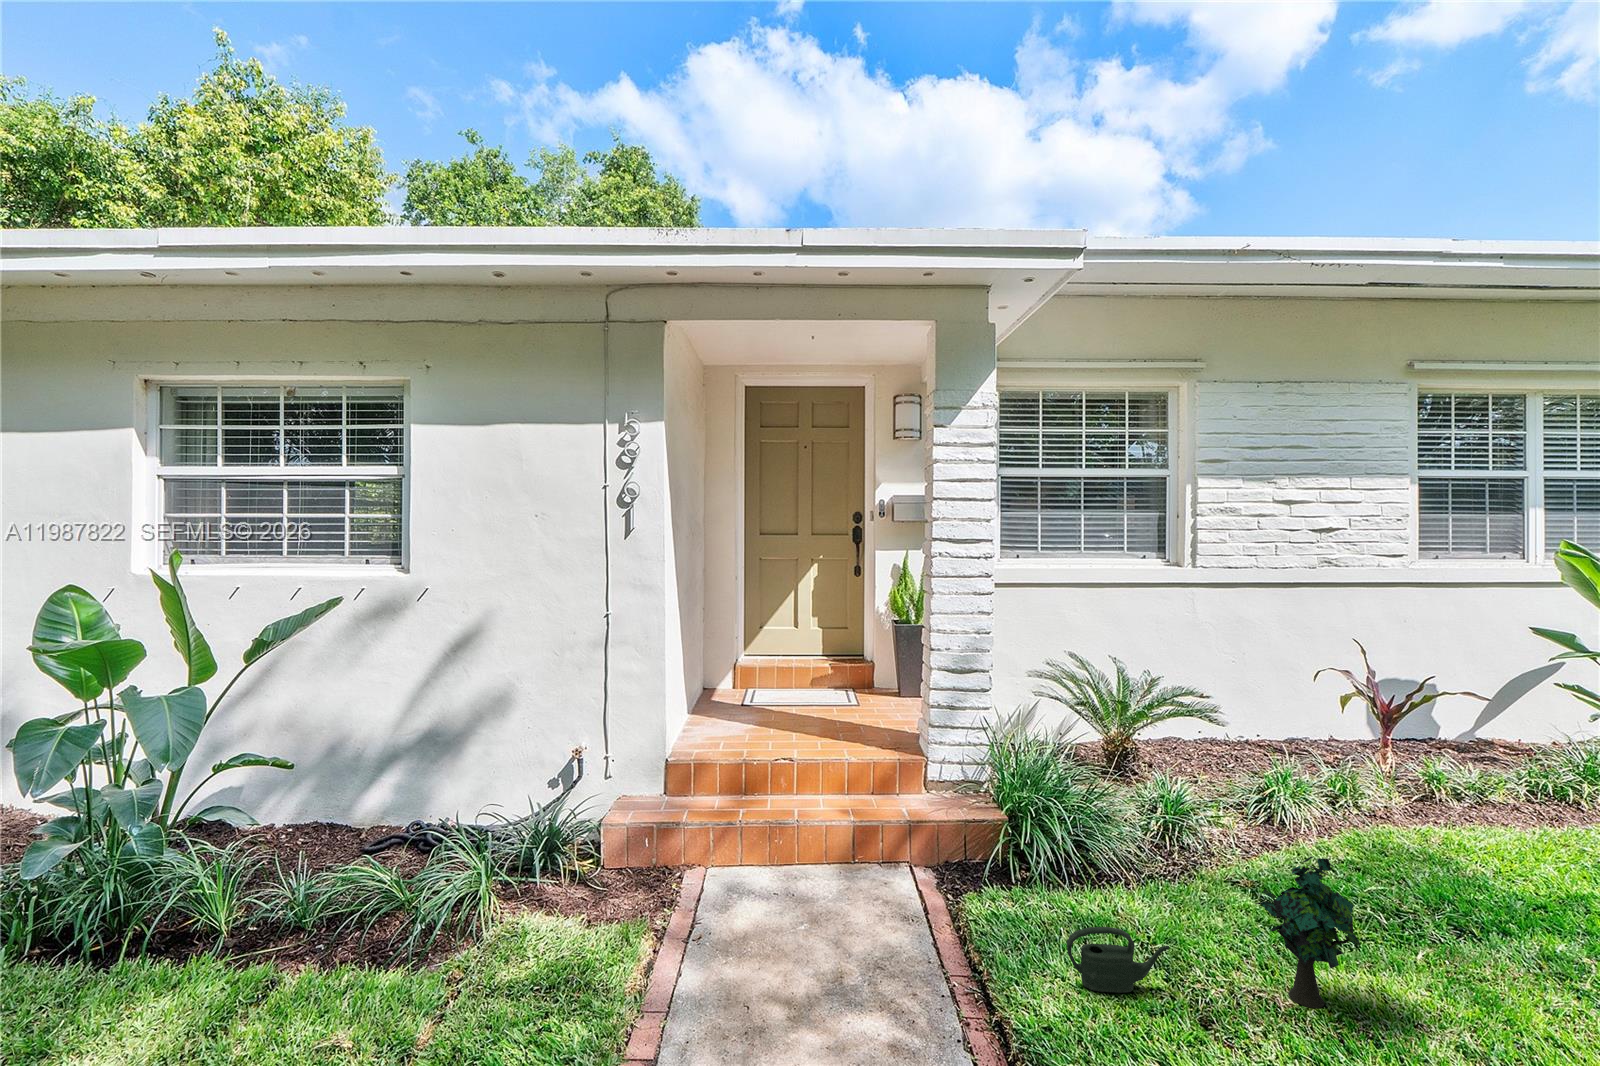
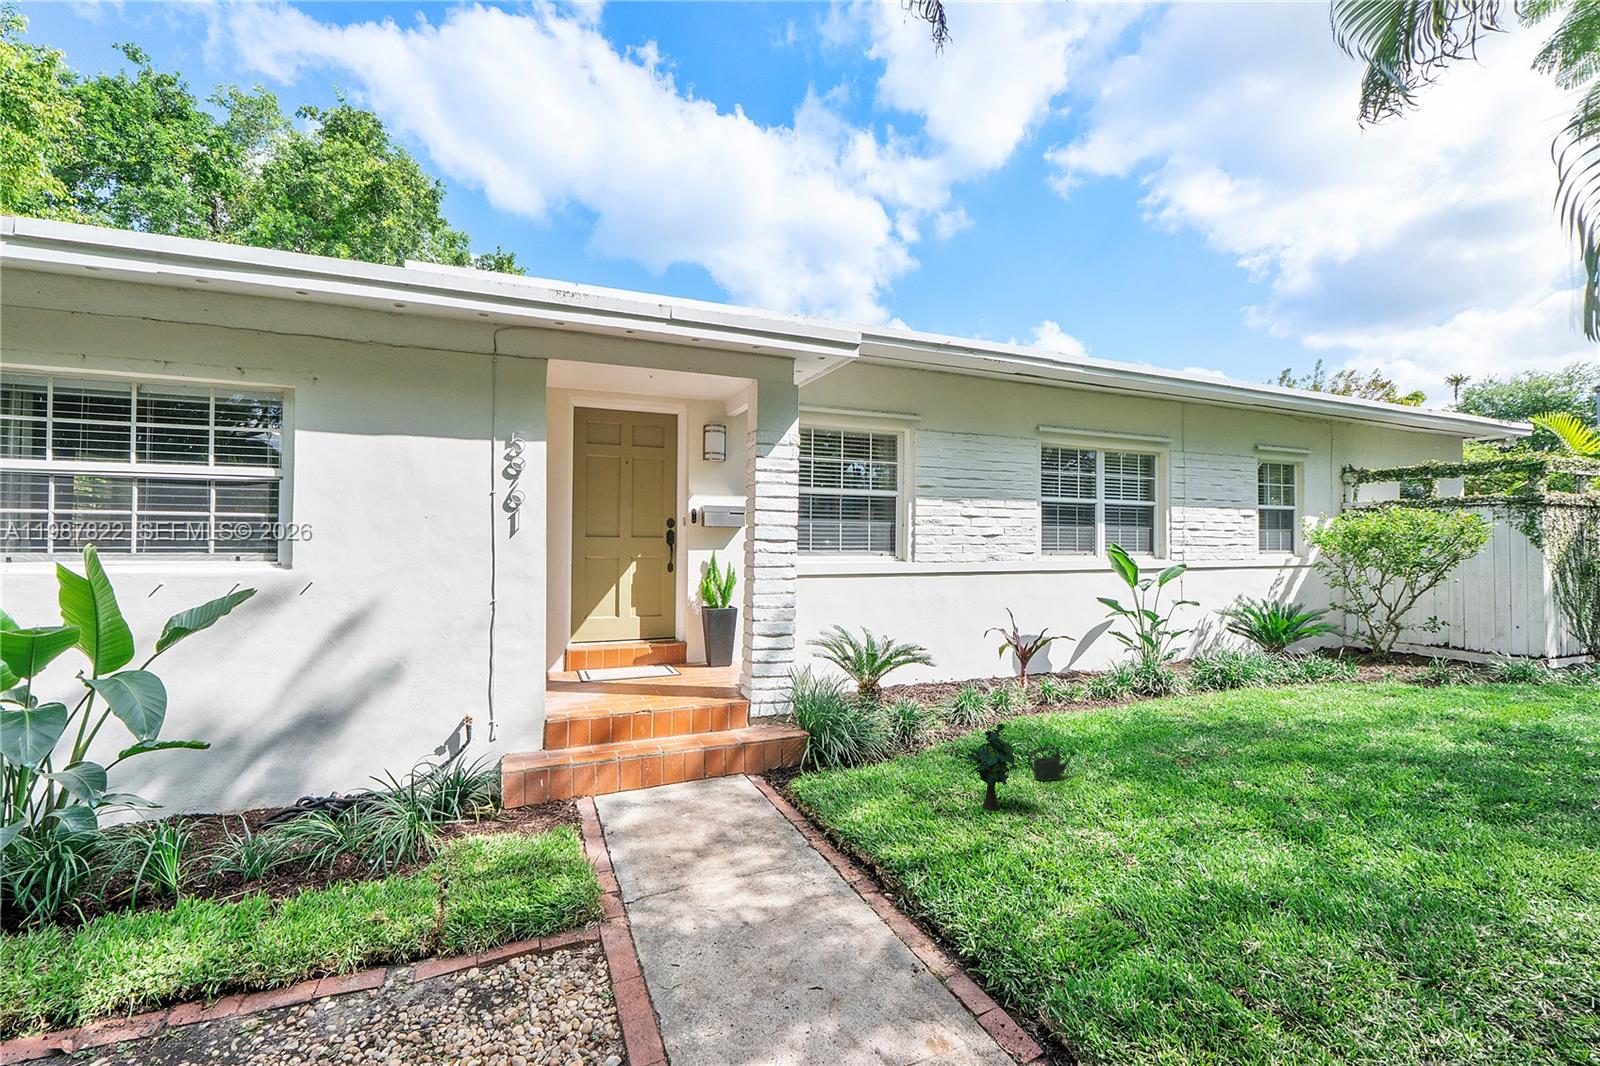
watering can: present [1067,927,1169,993] -> present [1028,747,1074,781]

